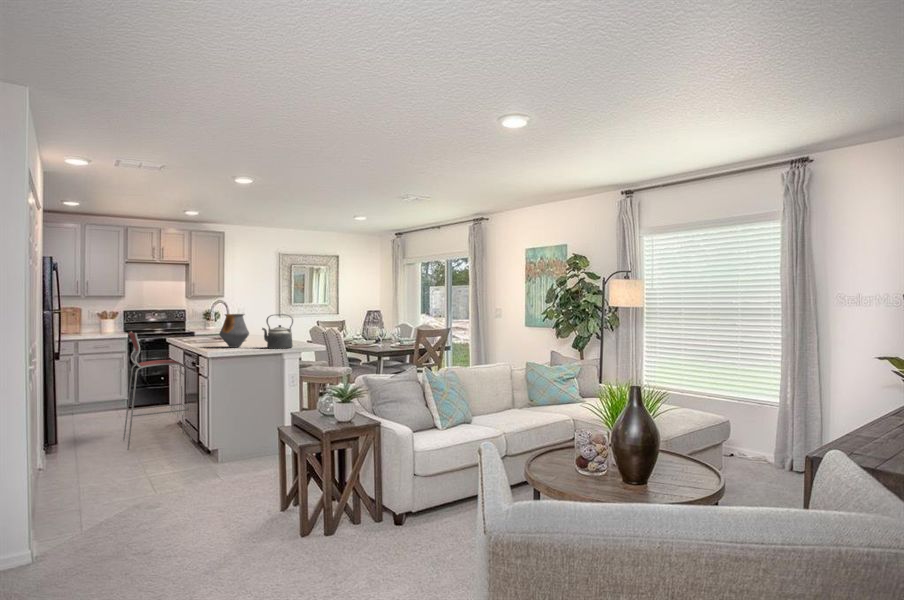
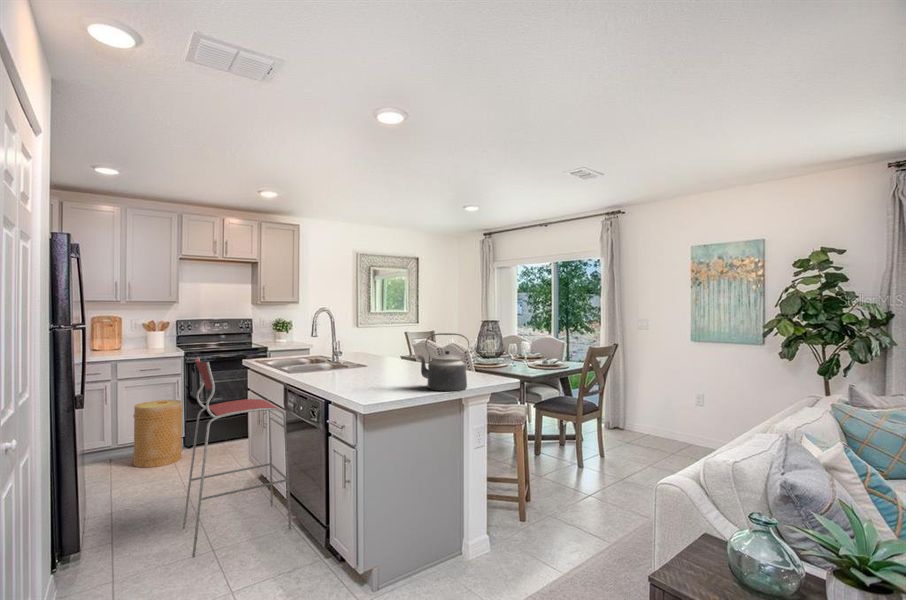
vase: present [219,314,249,348] -> none [348,332,394,387]
basket: none [91,370,128,417] -> present [133,400,183,468]

